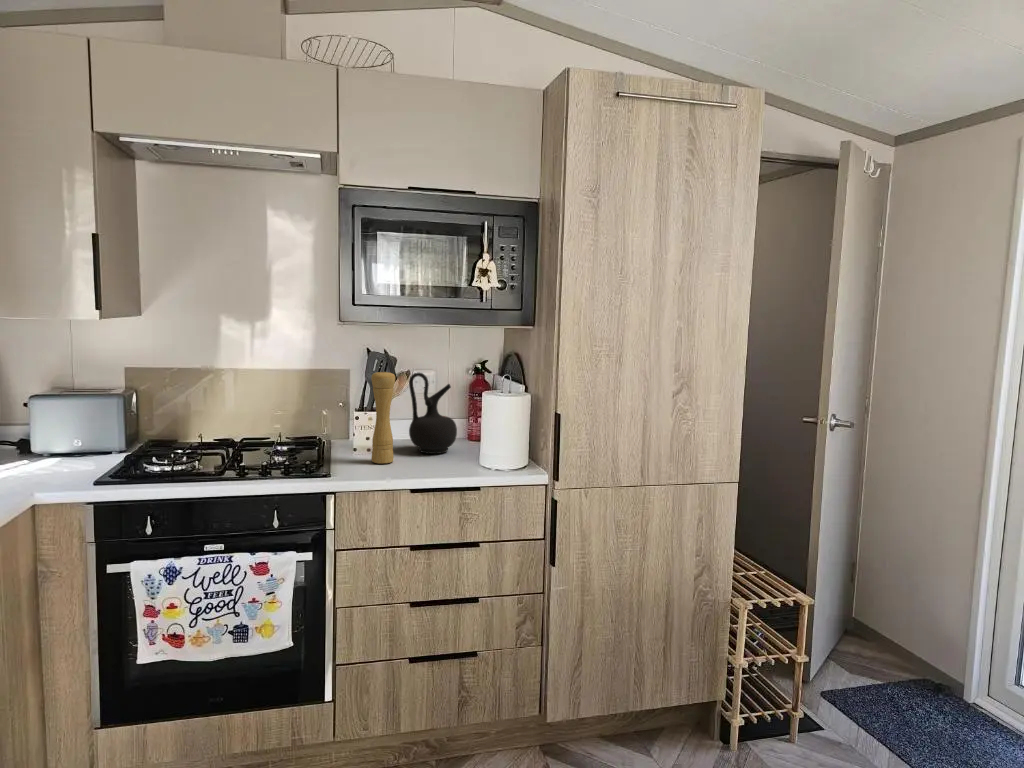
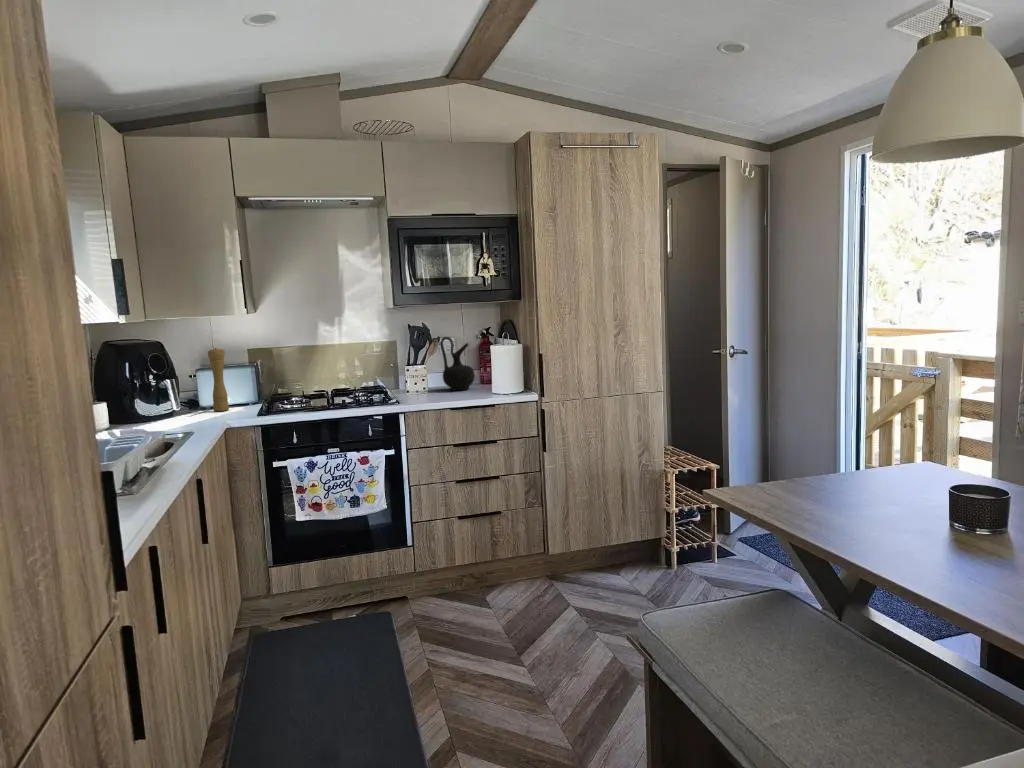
pepper mill: present [371,371,395,463] -> present [208,348,229,411]

